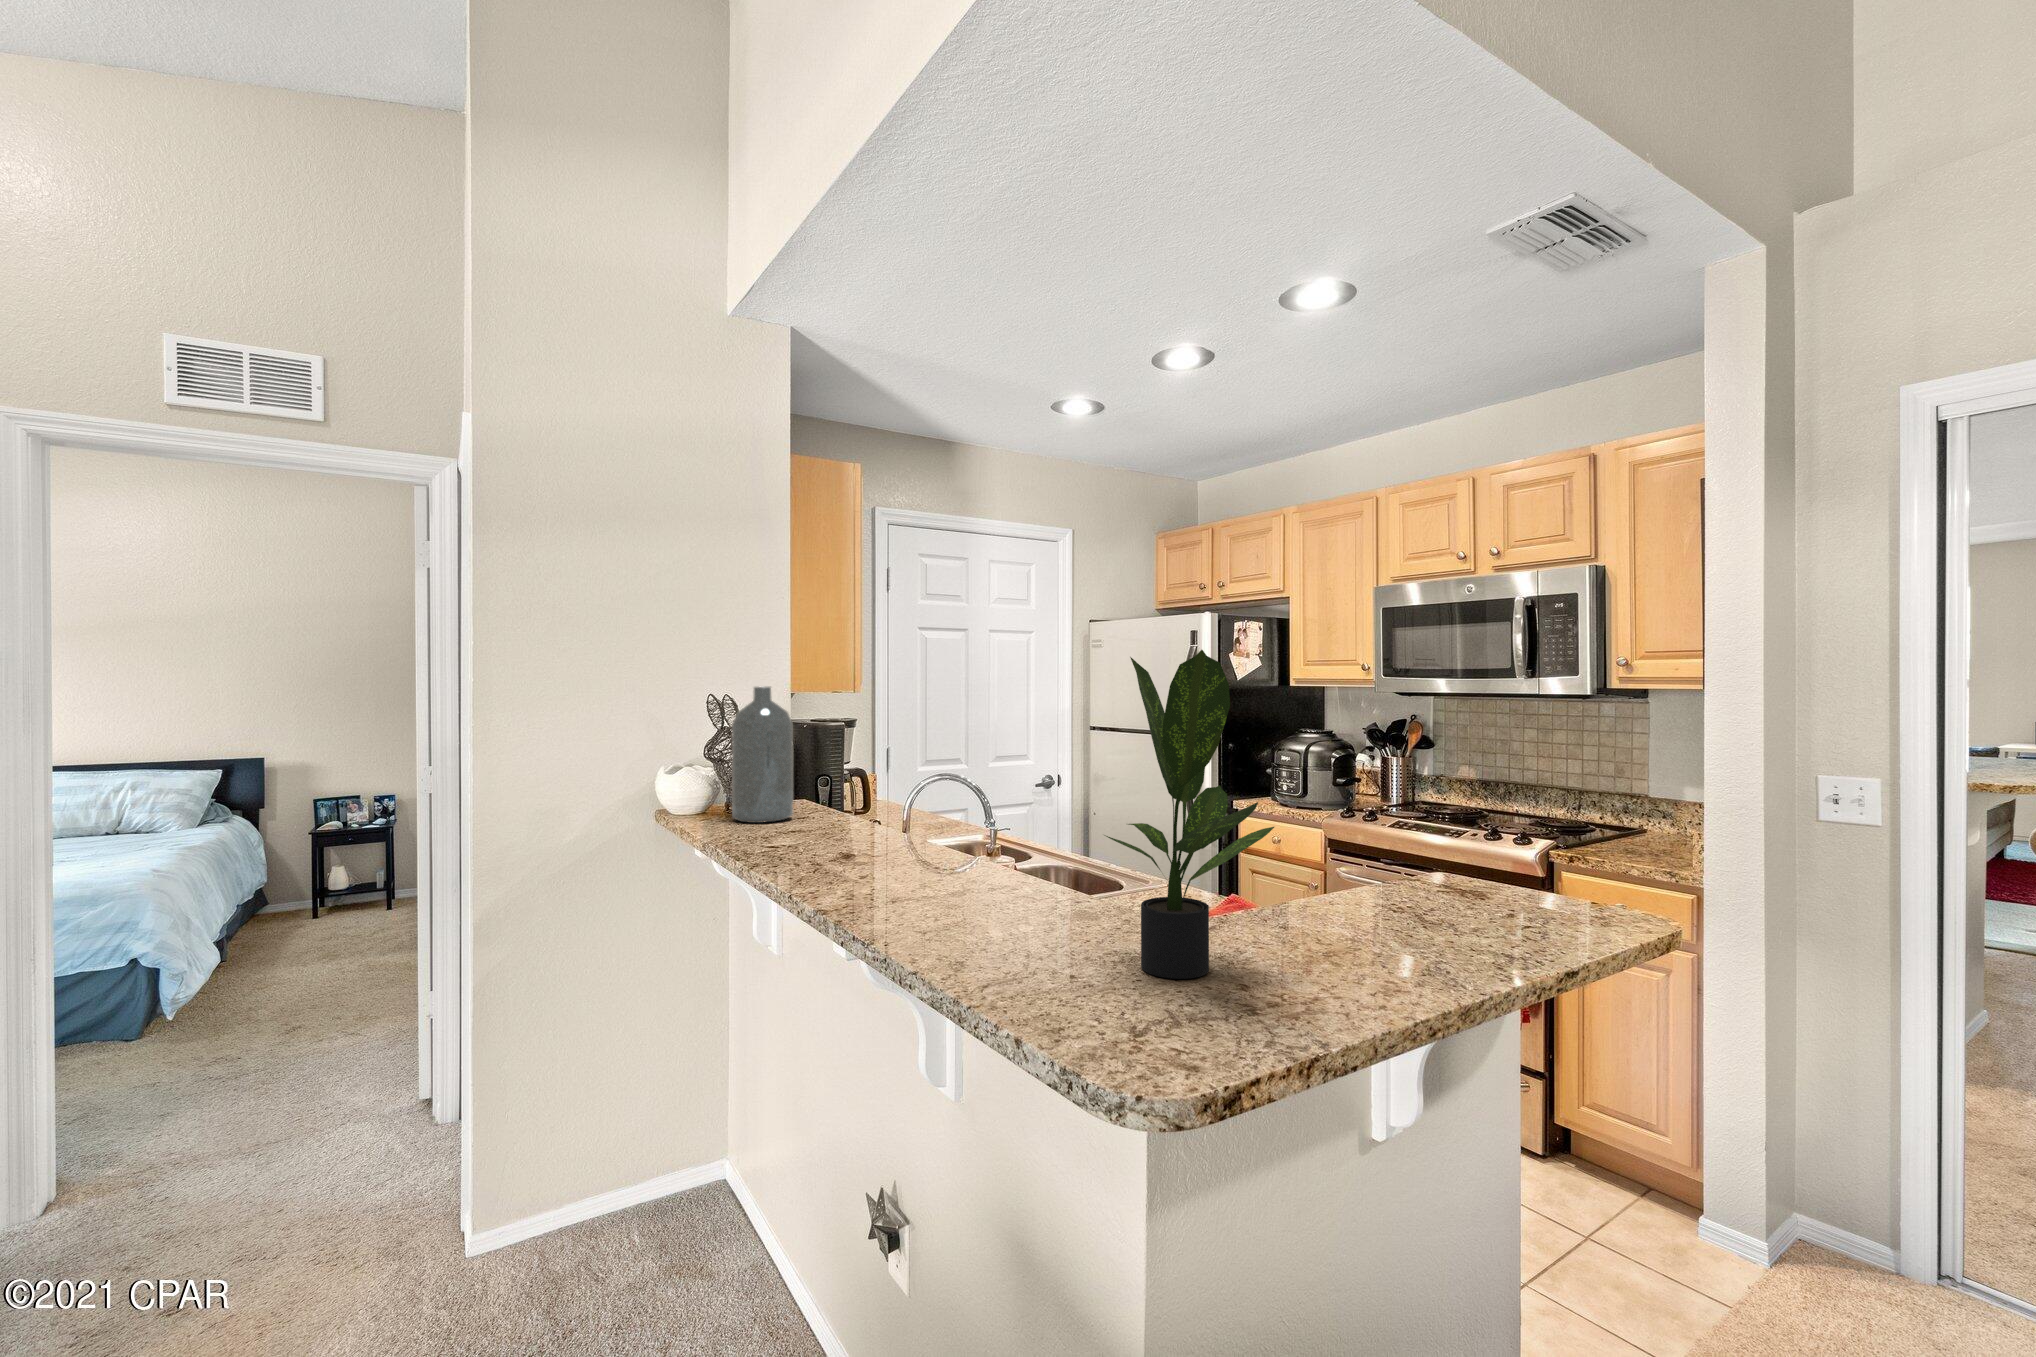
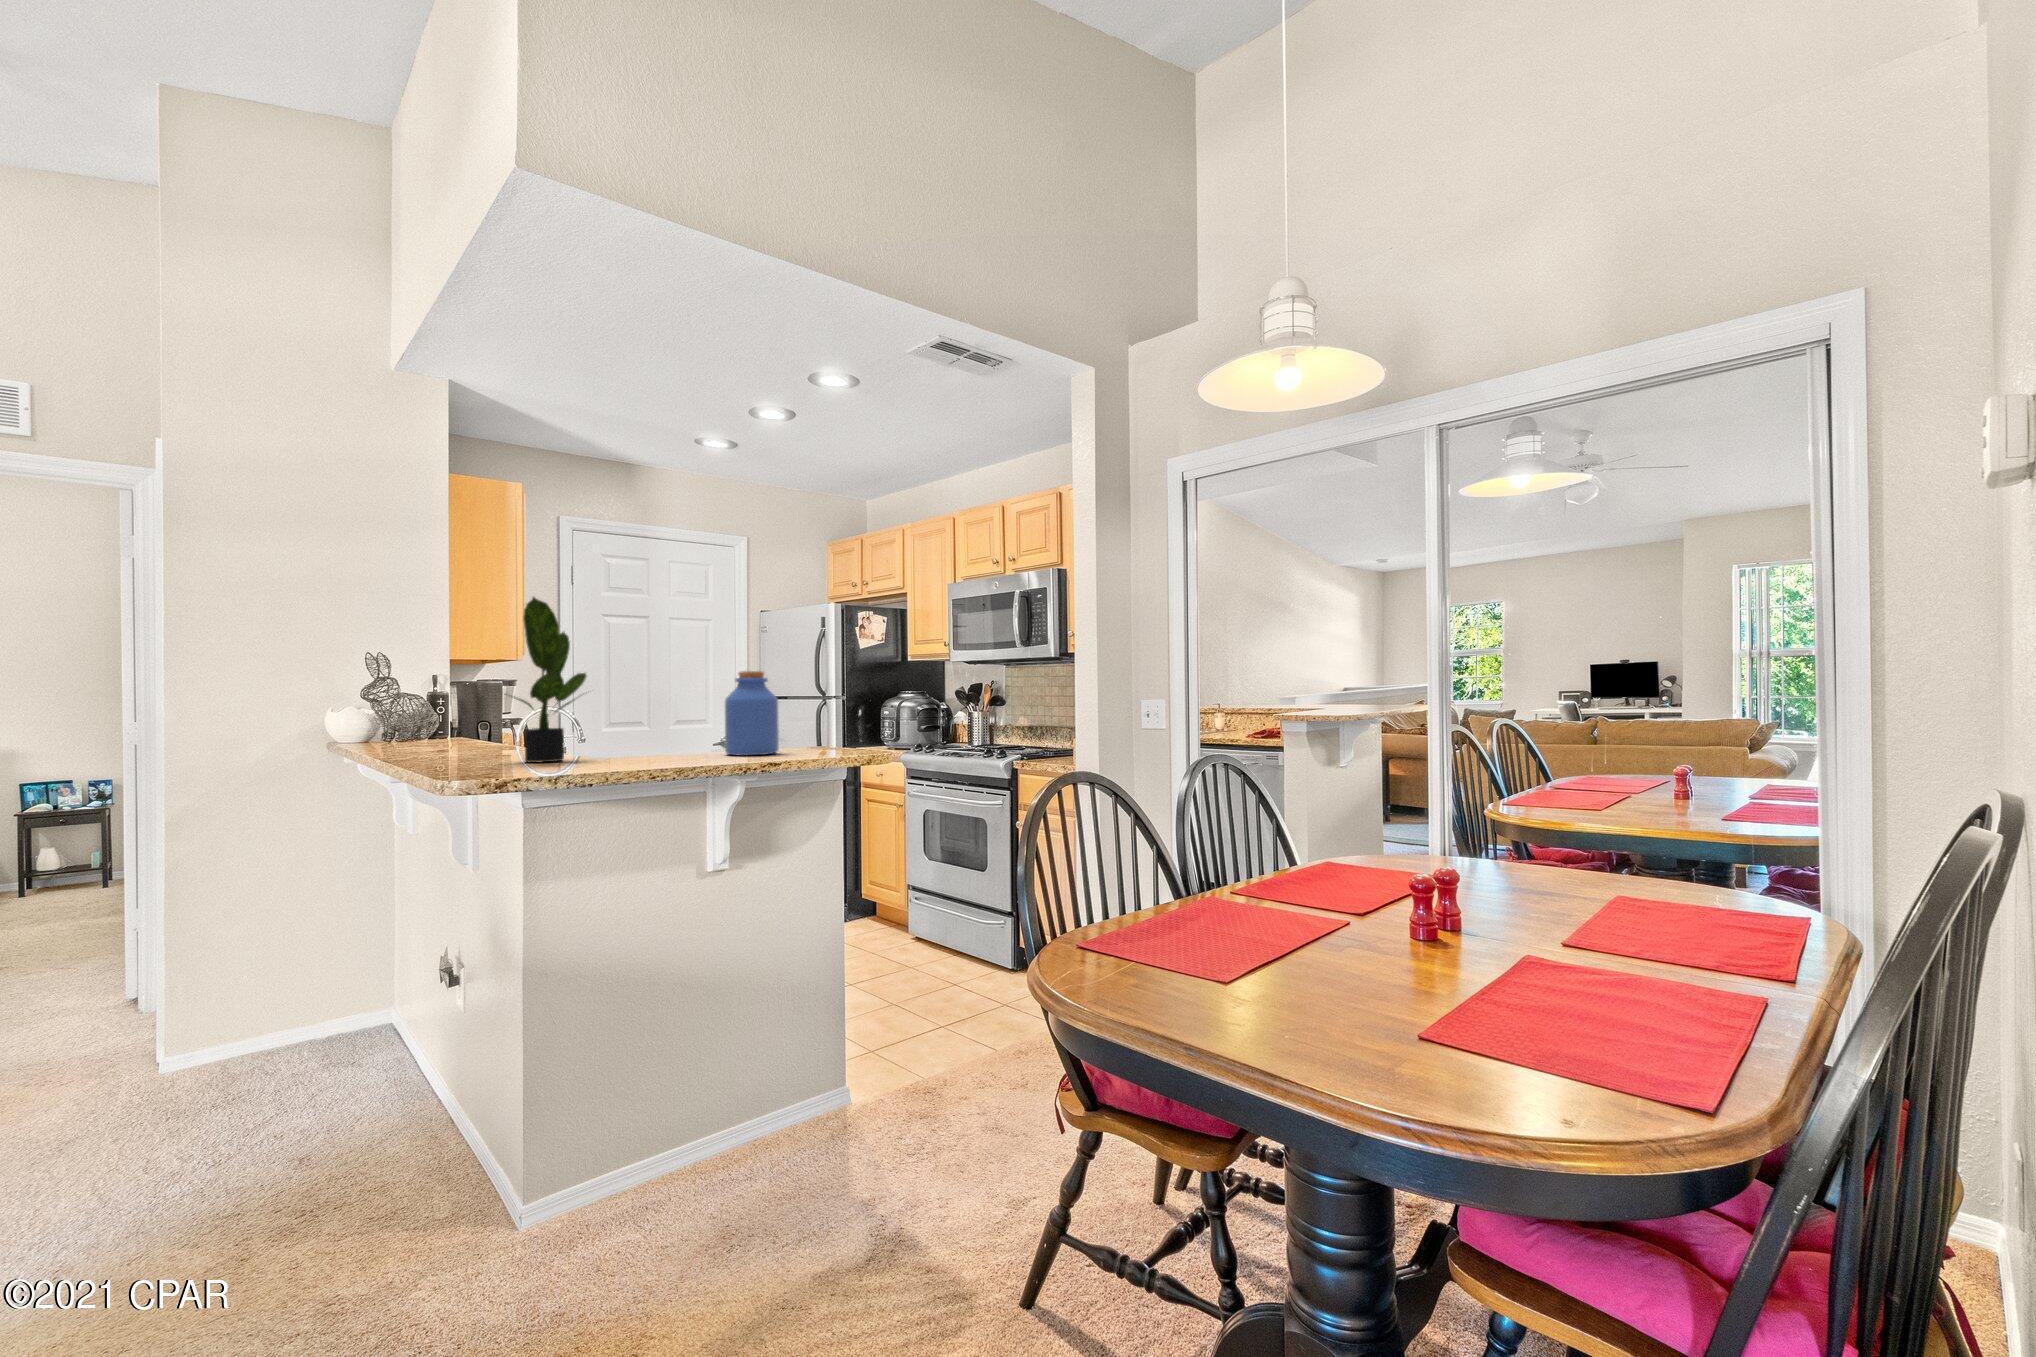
bottle: present [732,687,793,823] -> none [375,644,427,739]
jar: none [1429,776,1539,947] -> present [725,671,779,756]

